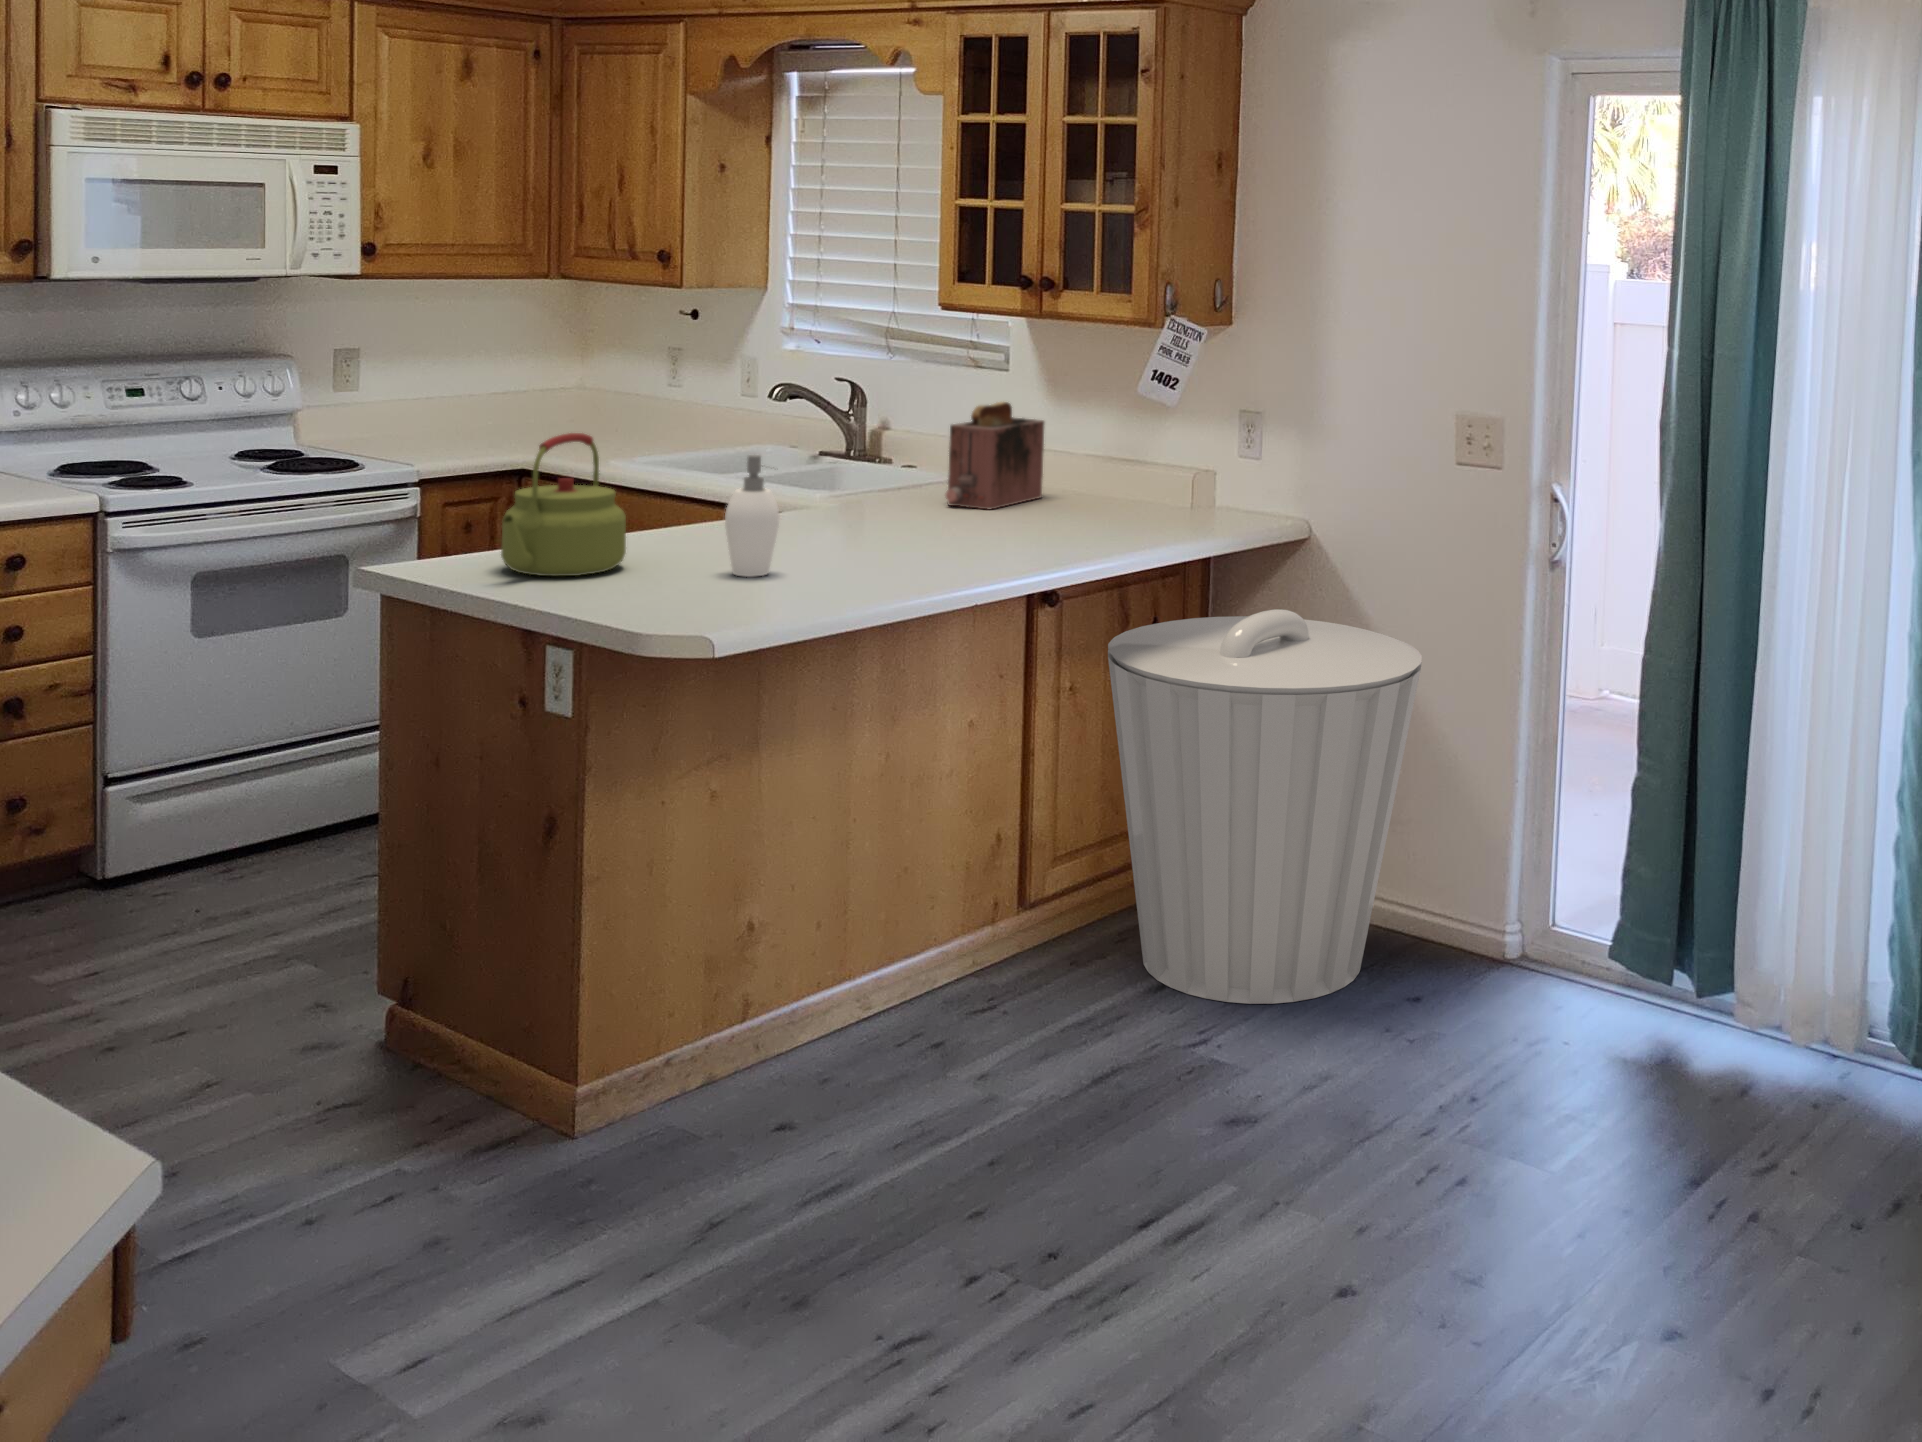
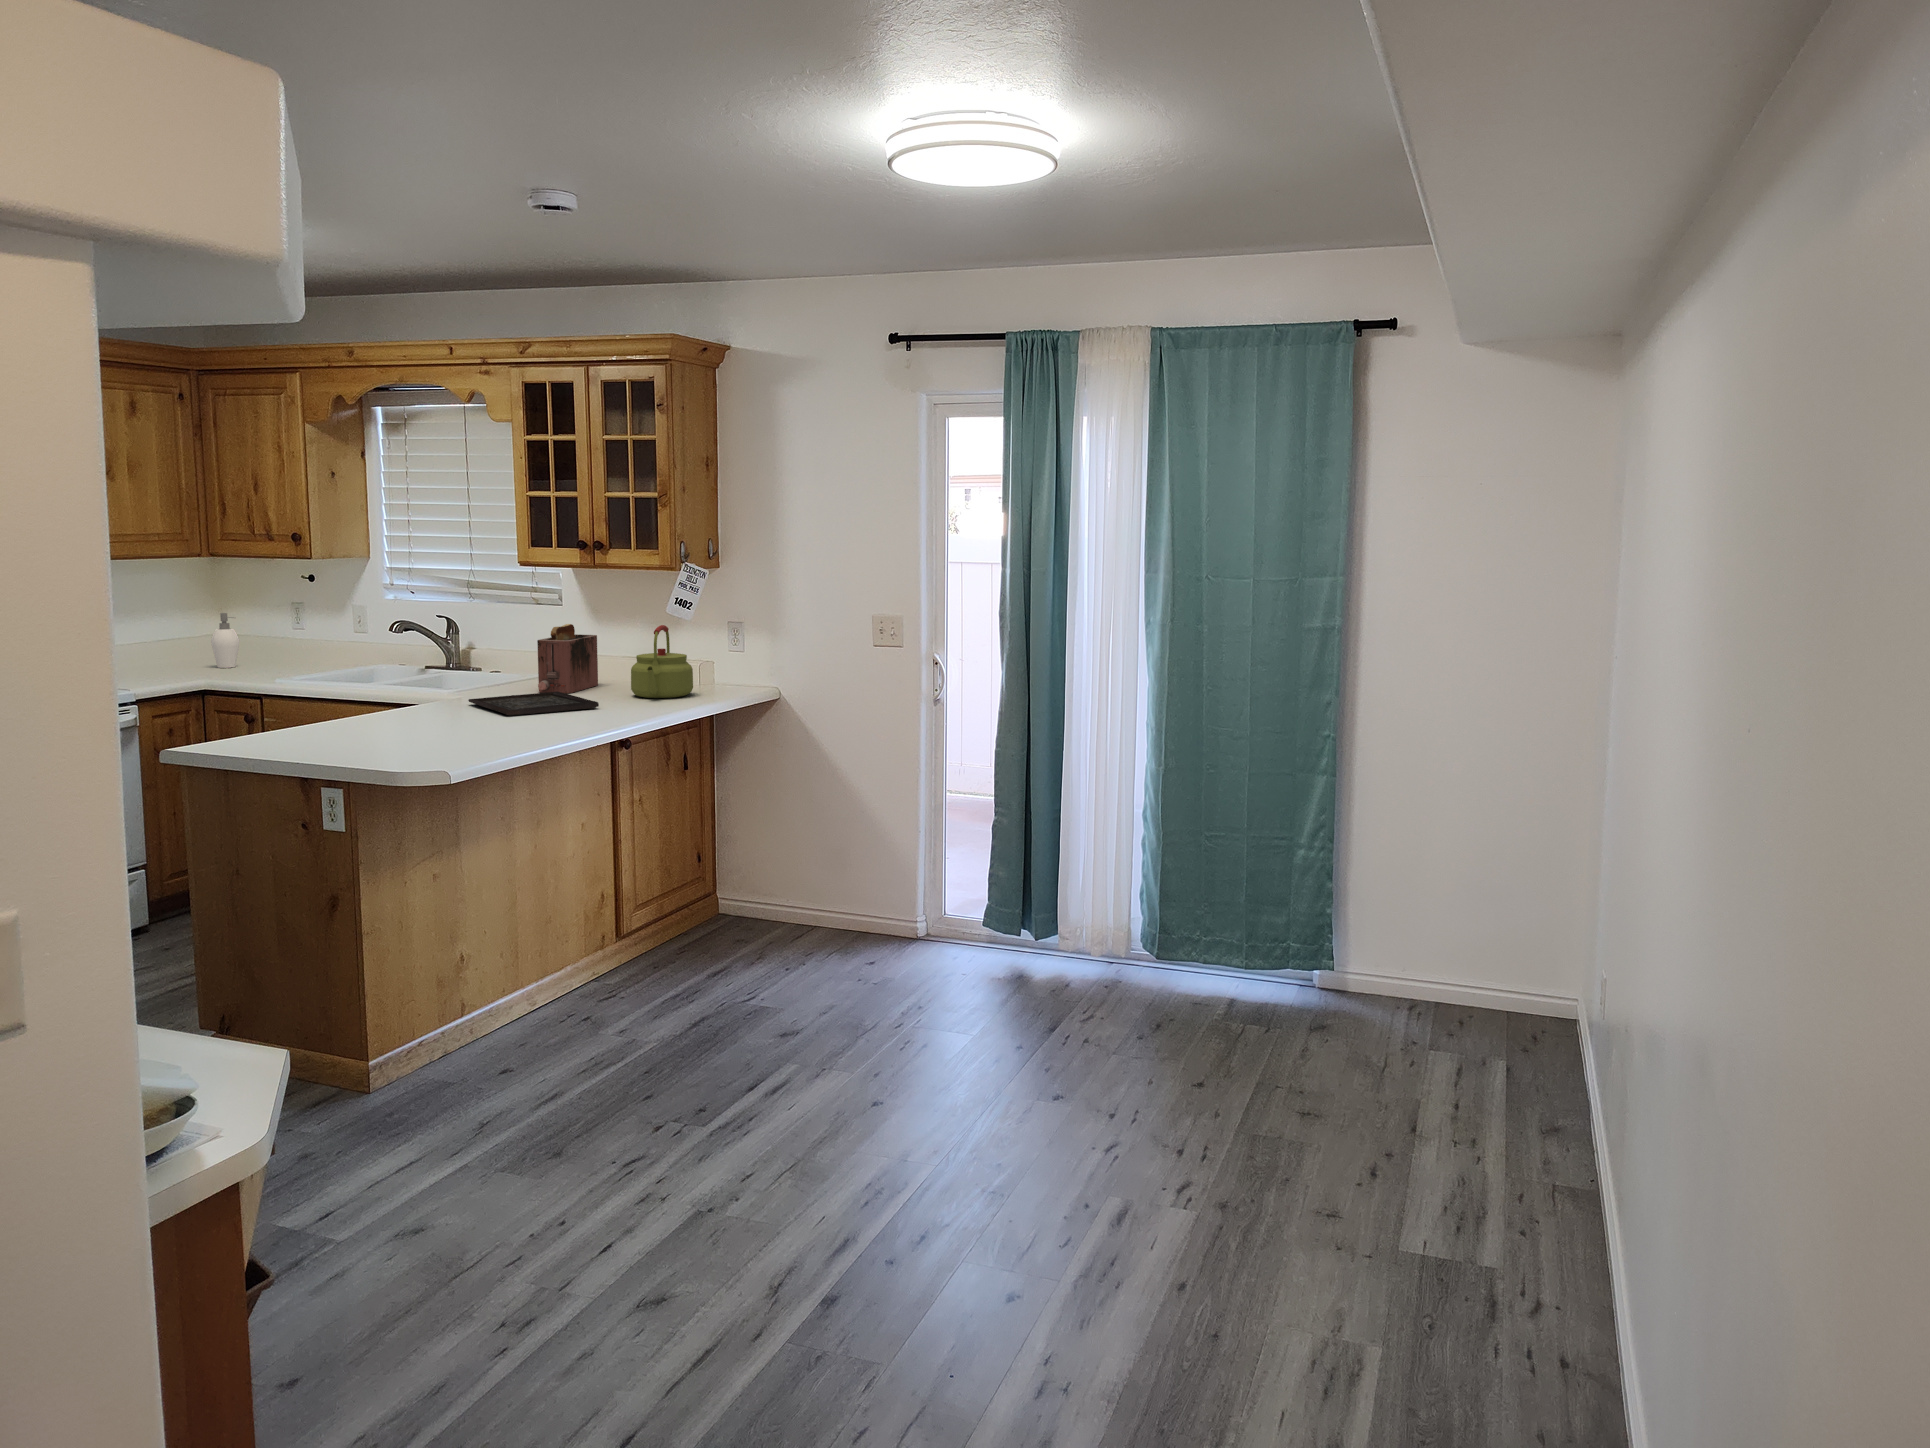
kettle: present [501,433,626,576] -> present [631,625,693,698]
soap dispenser: present [725,455,780,577] -> present [211,613,239,668]
tray: none [831,507,1012,544] -> present [468,691,599,716]
trash can: present [1108,609,1422,1004] -> none [666,741,863,976]

